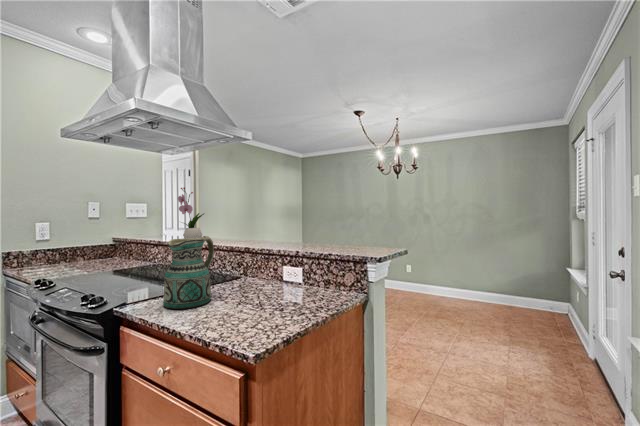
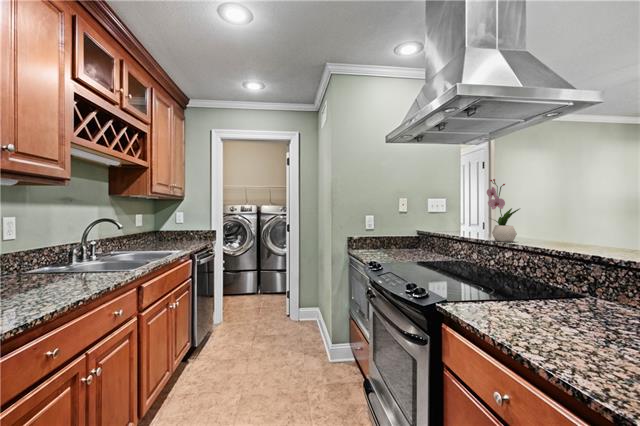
ceramic pitcher: present [163,236,214,309] -> none [489,236,556,327]

